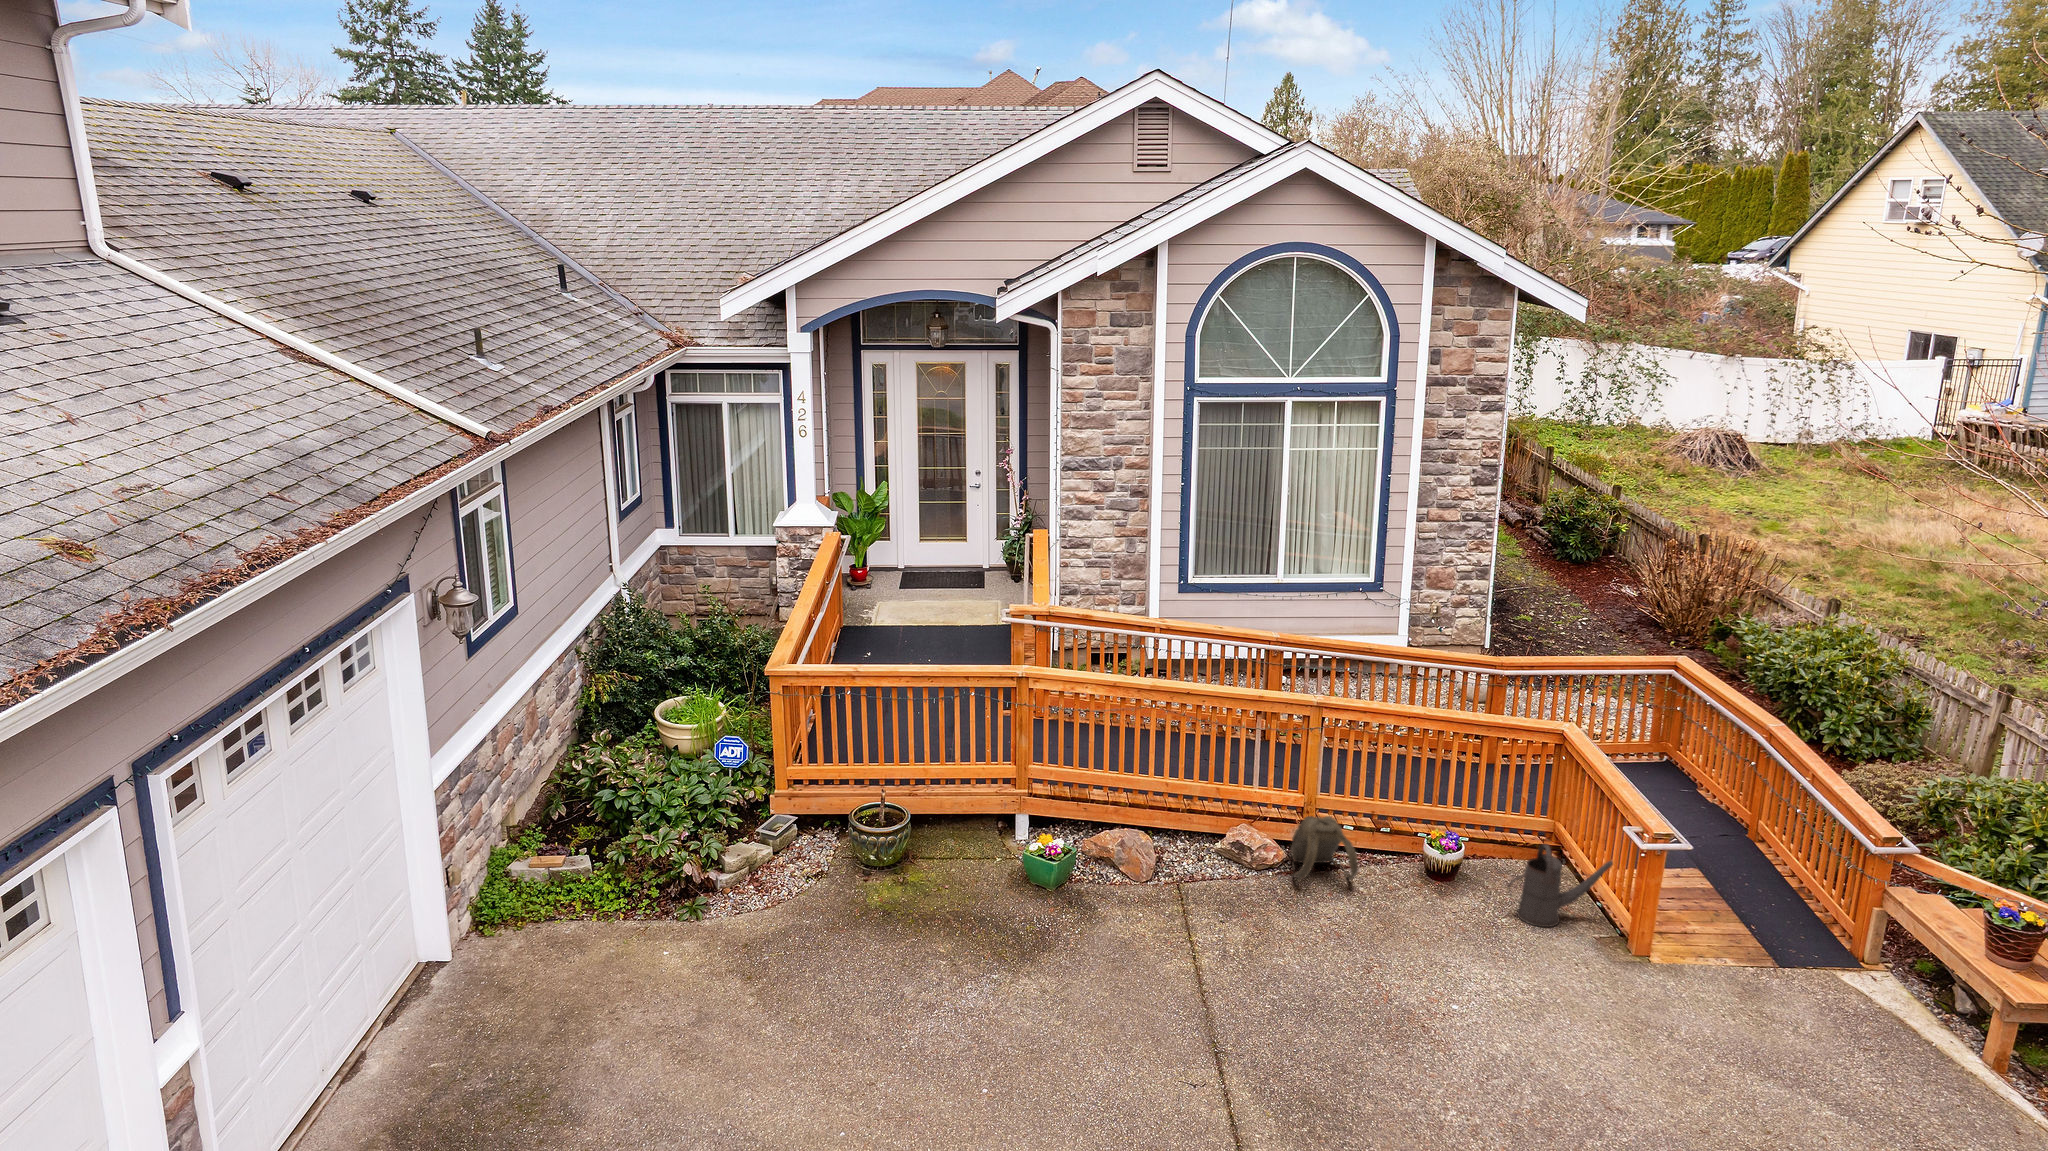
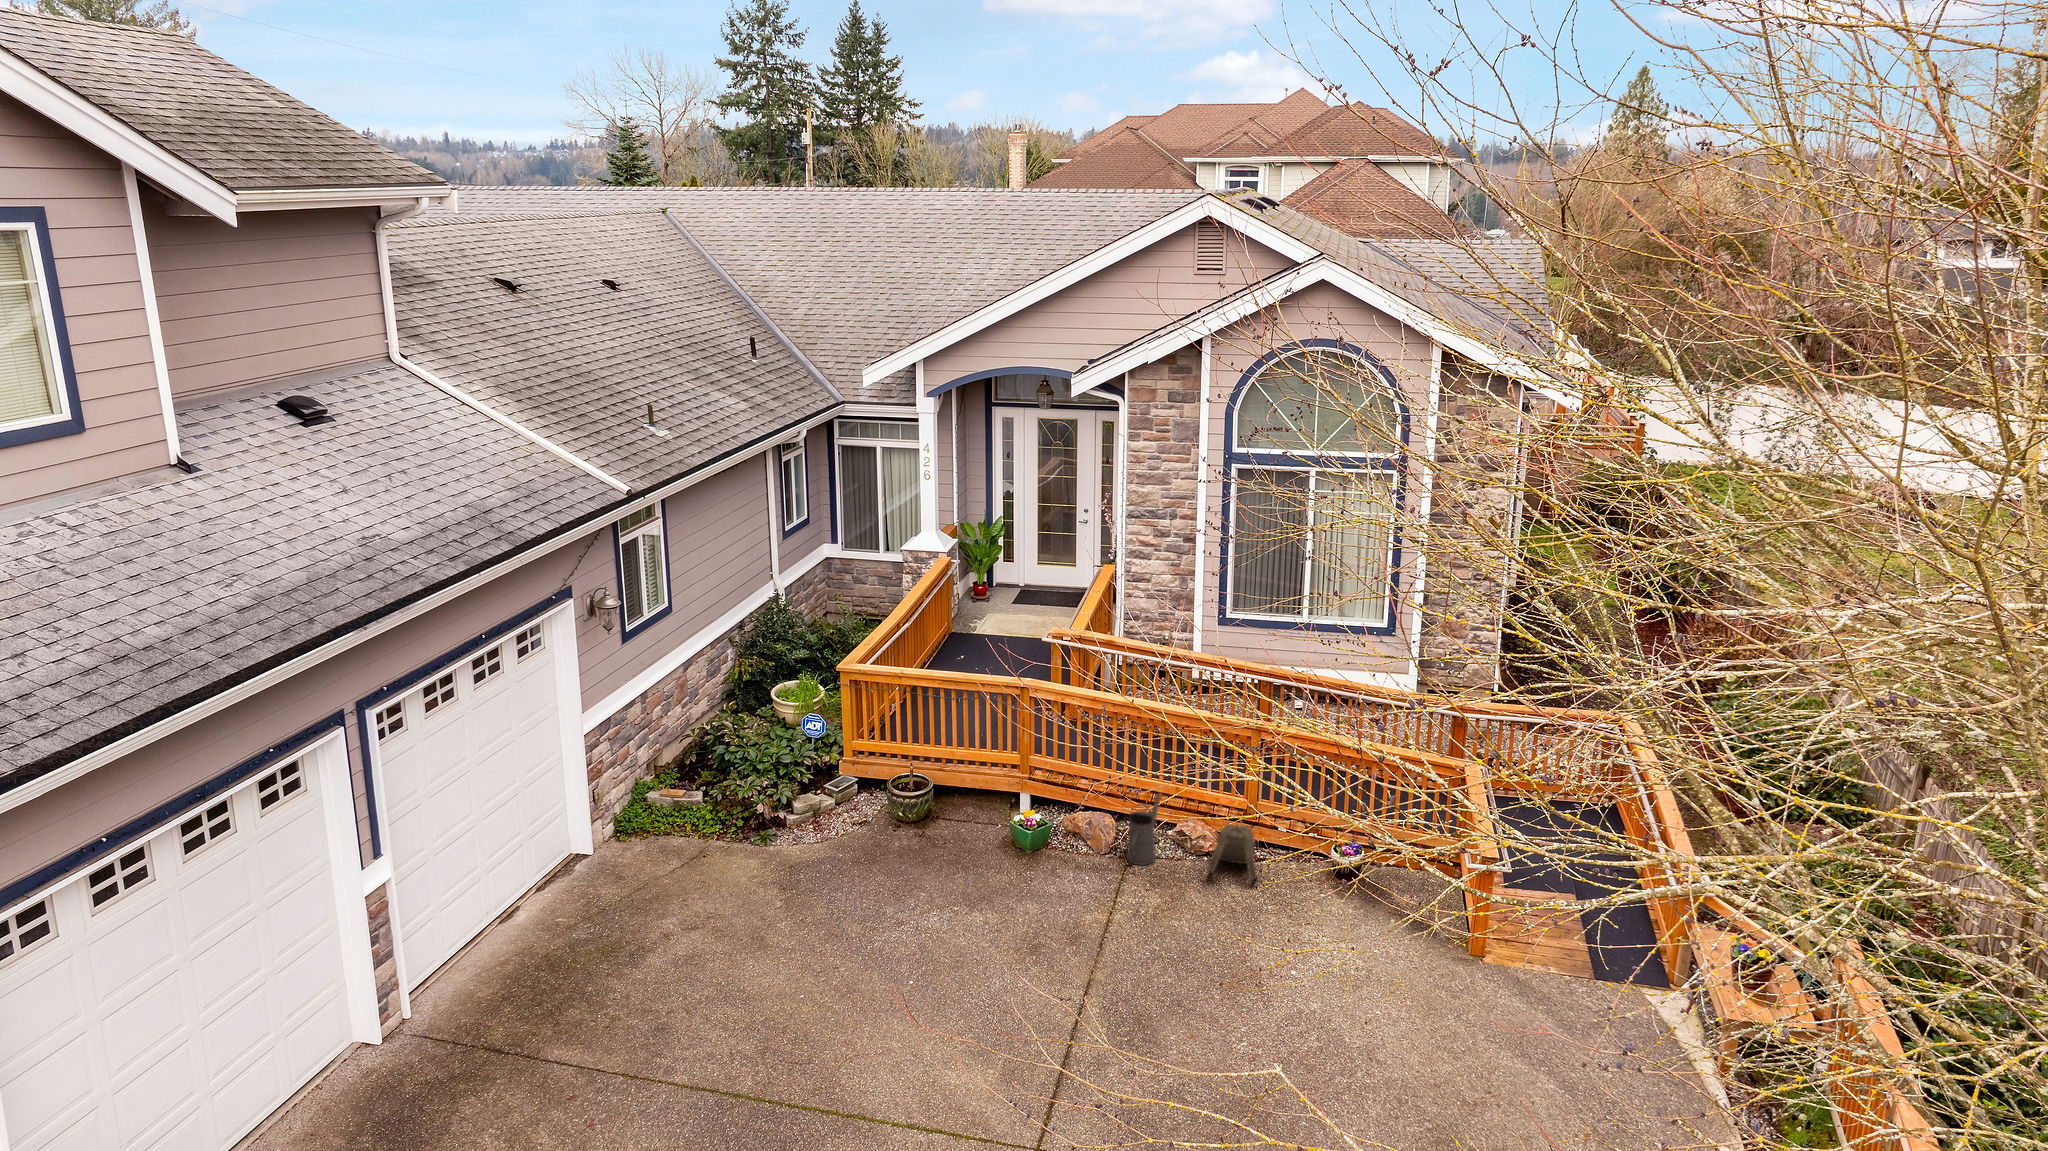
watering can: present [1508,844,1613,927] -> present [1126,794,1160,866]

